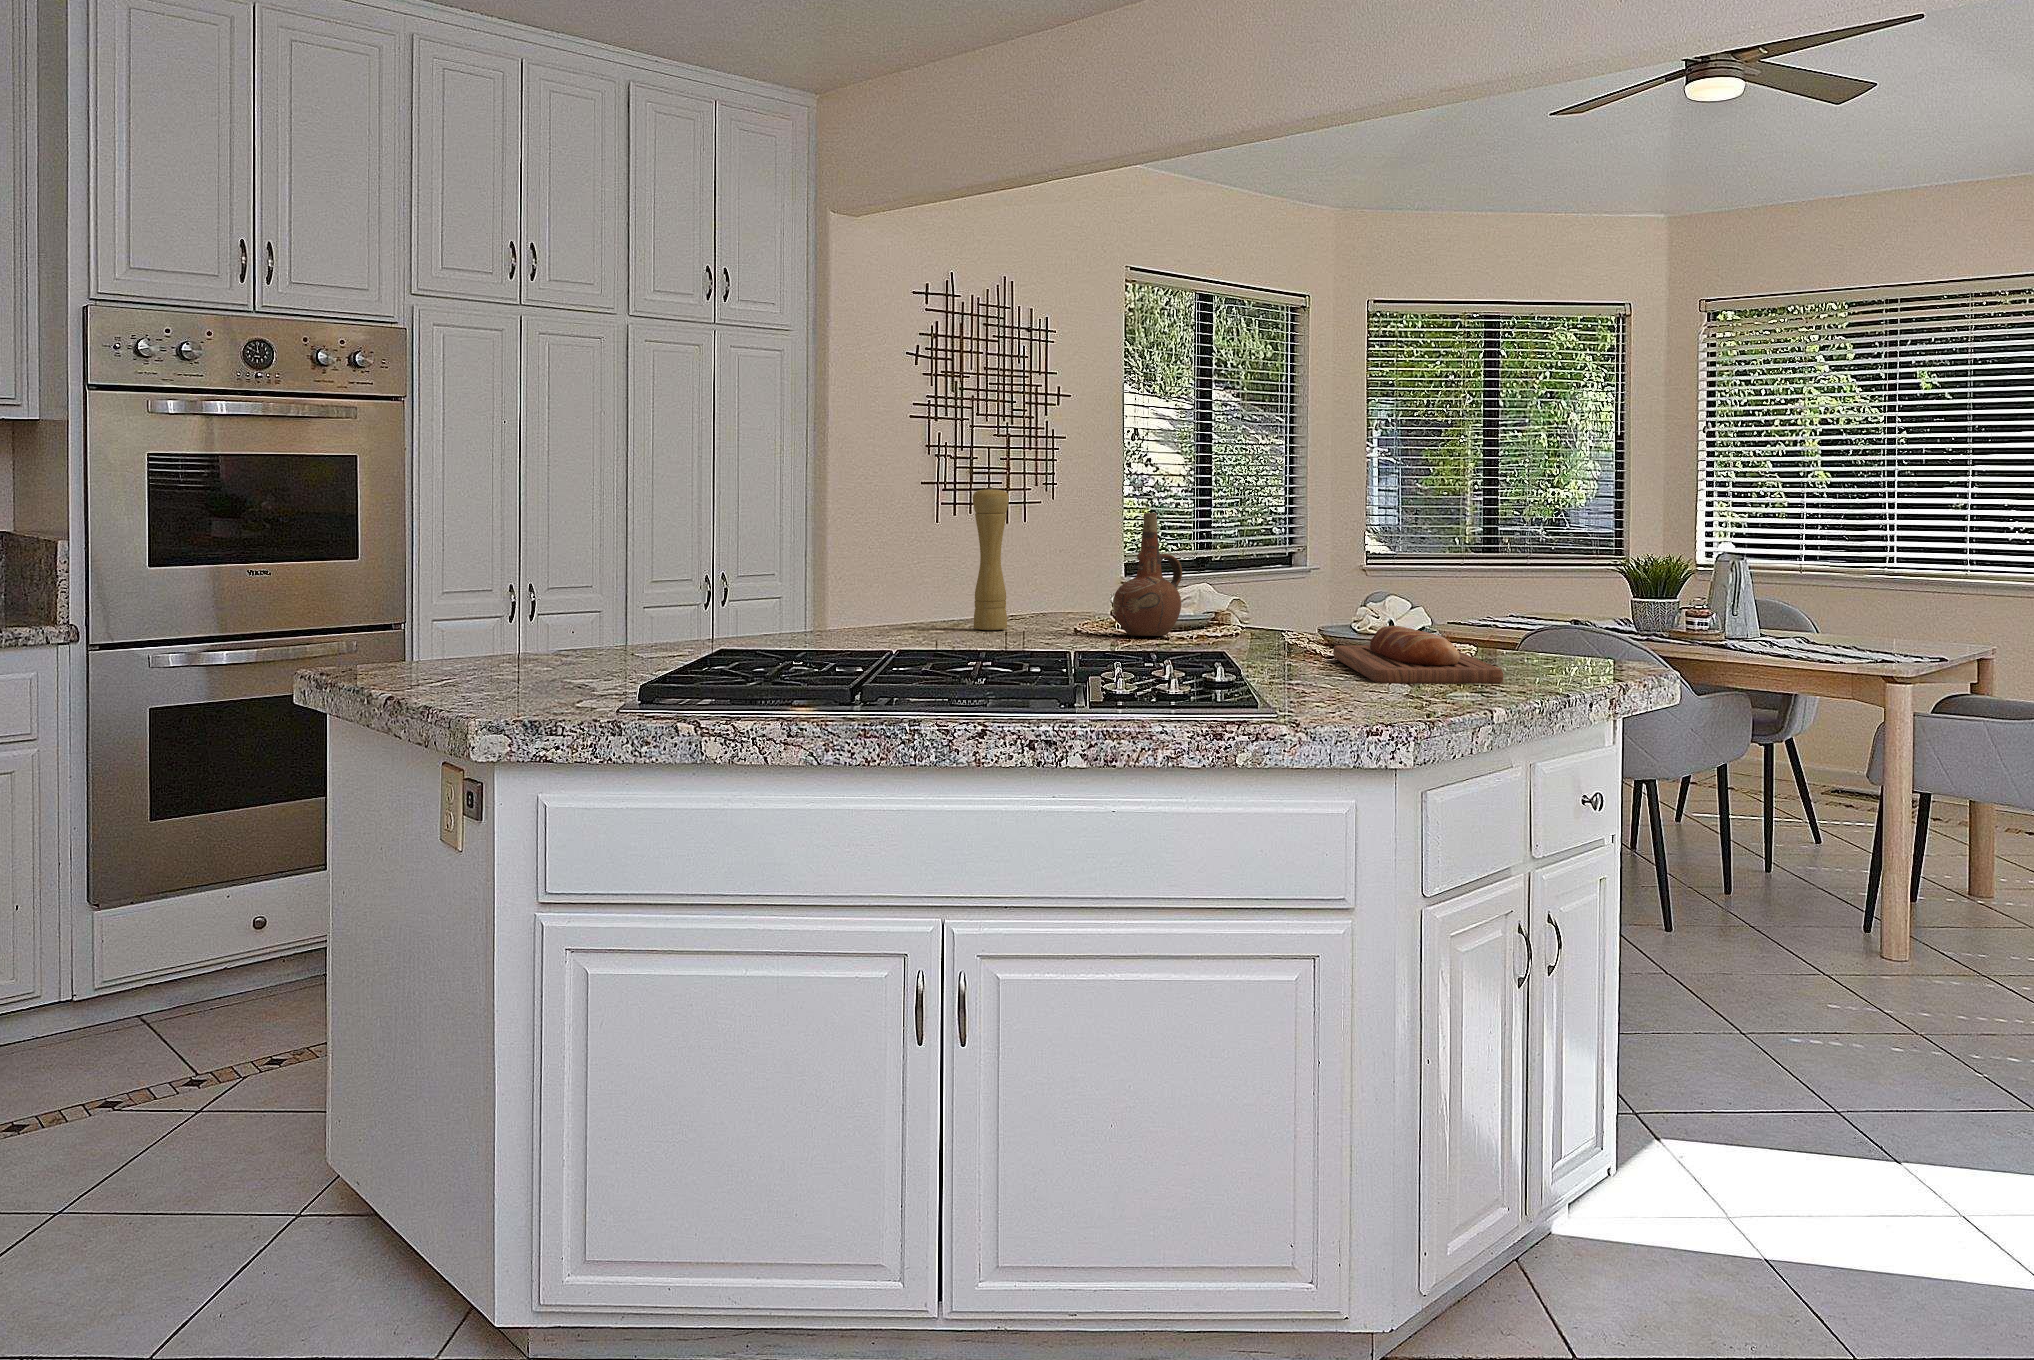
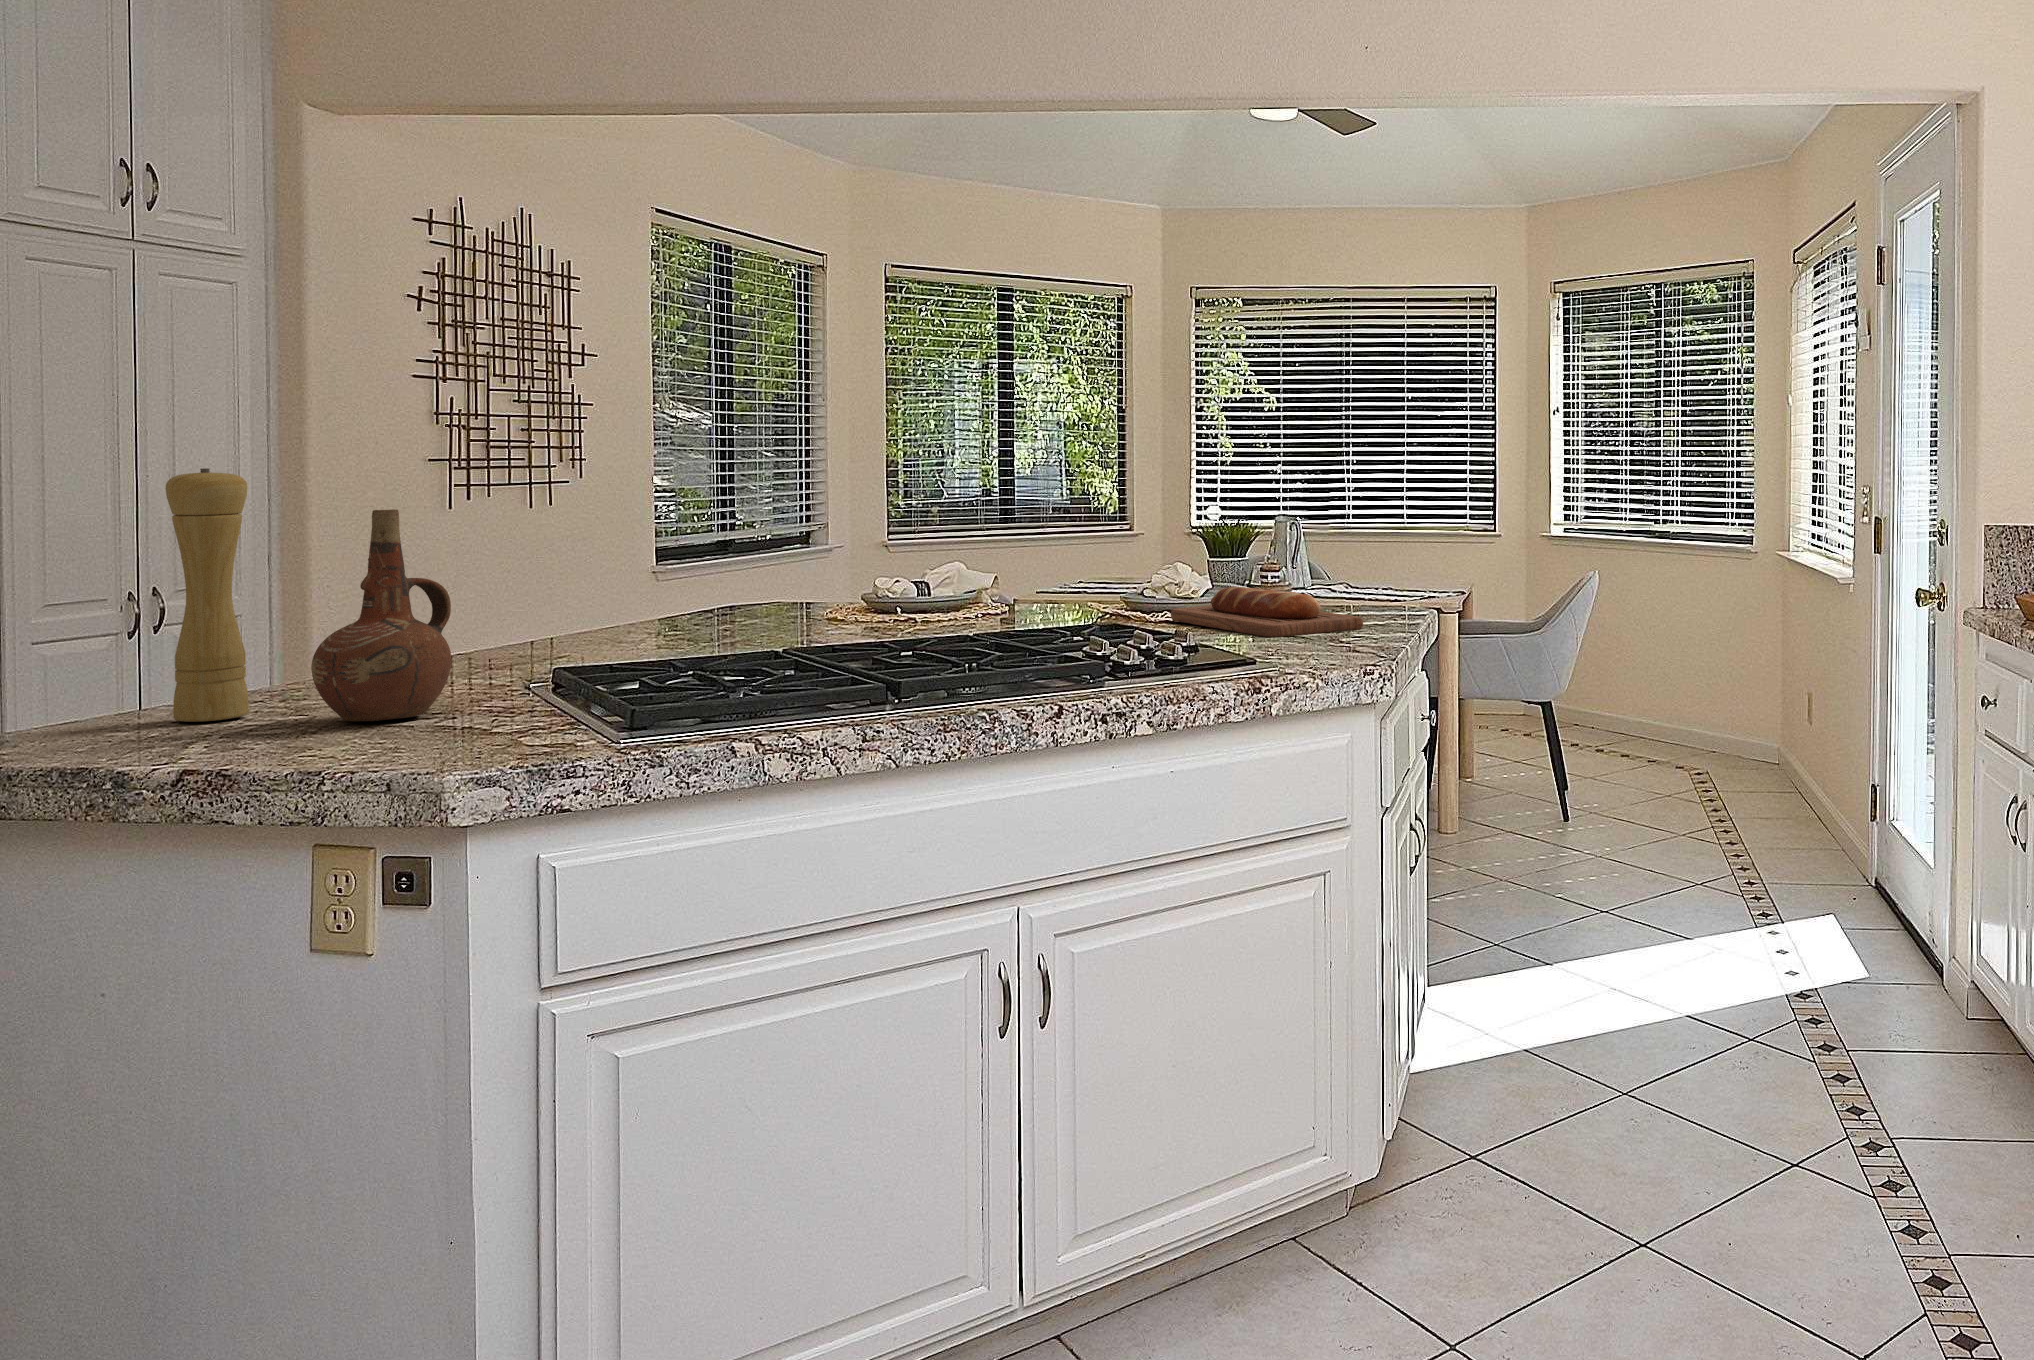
pepper mill: present [973,487,1009,630] -> present [165,468,249,722]
ceramic pitcher: present [1113,513,1182,636] -> present [311,509,451,721]

